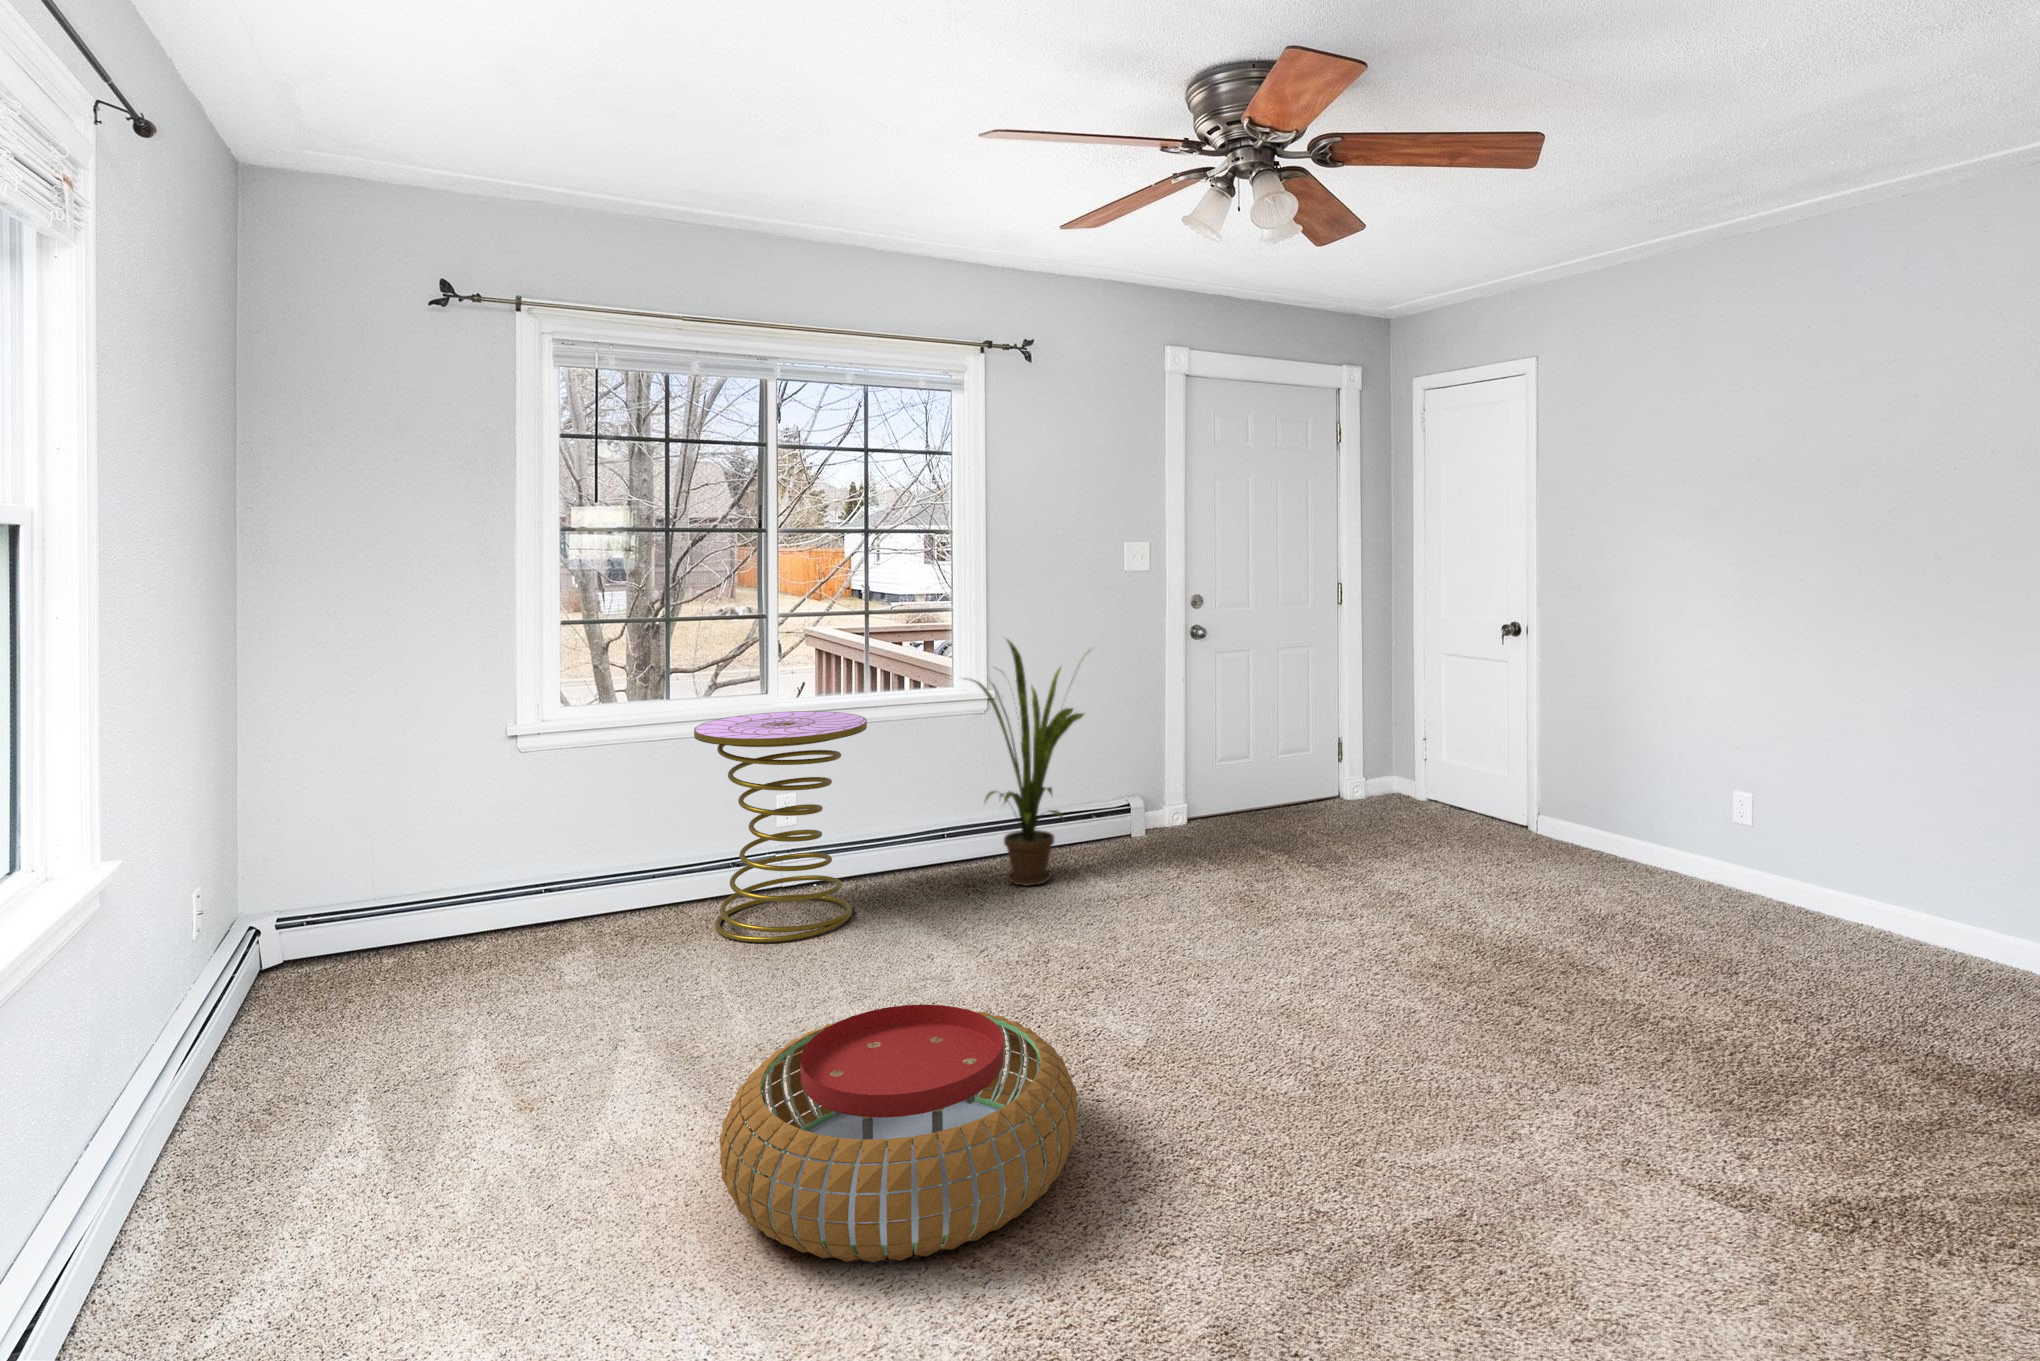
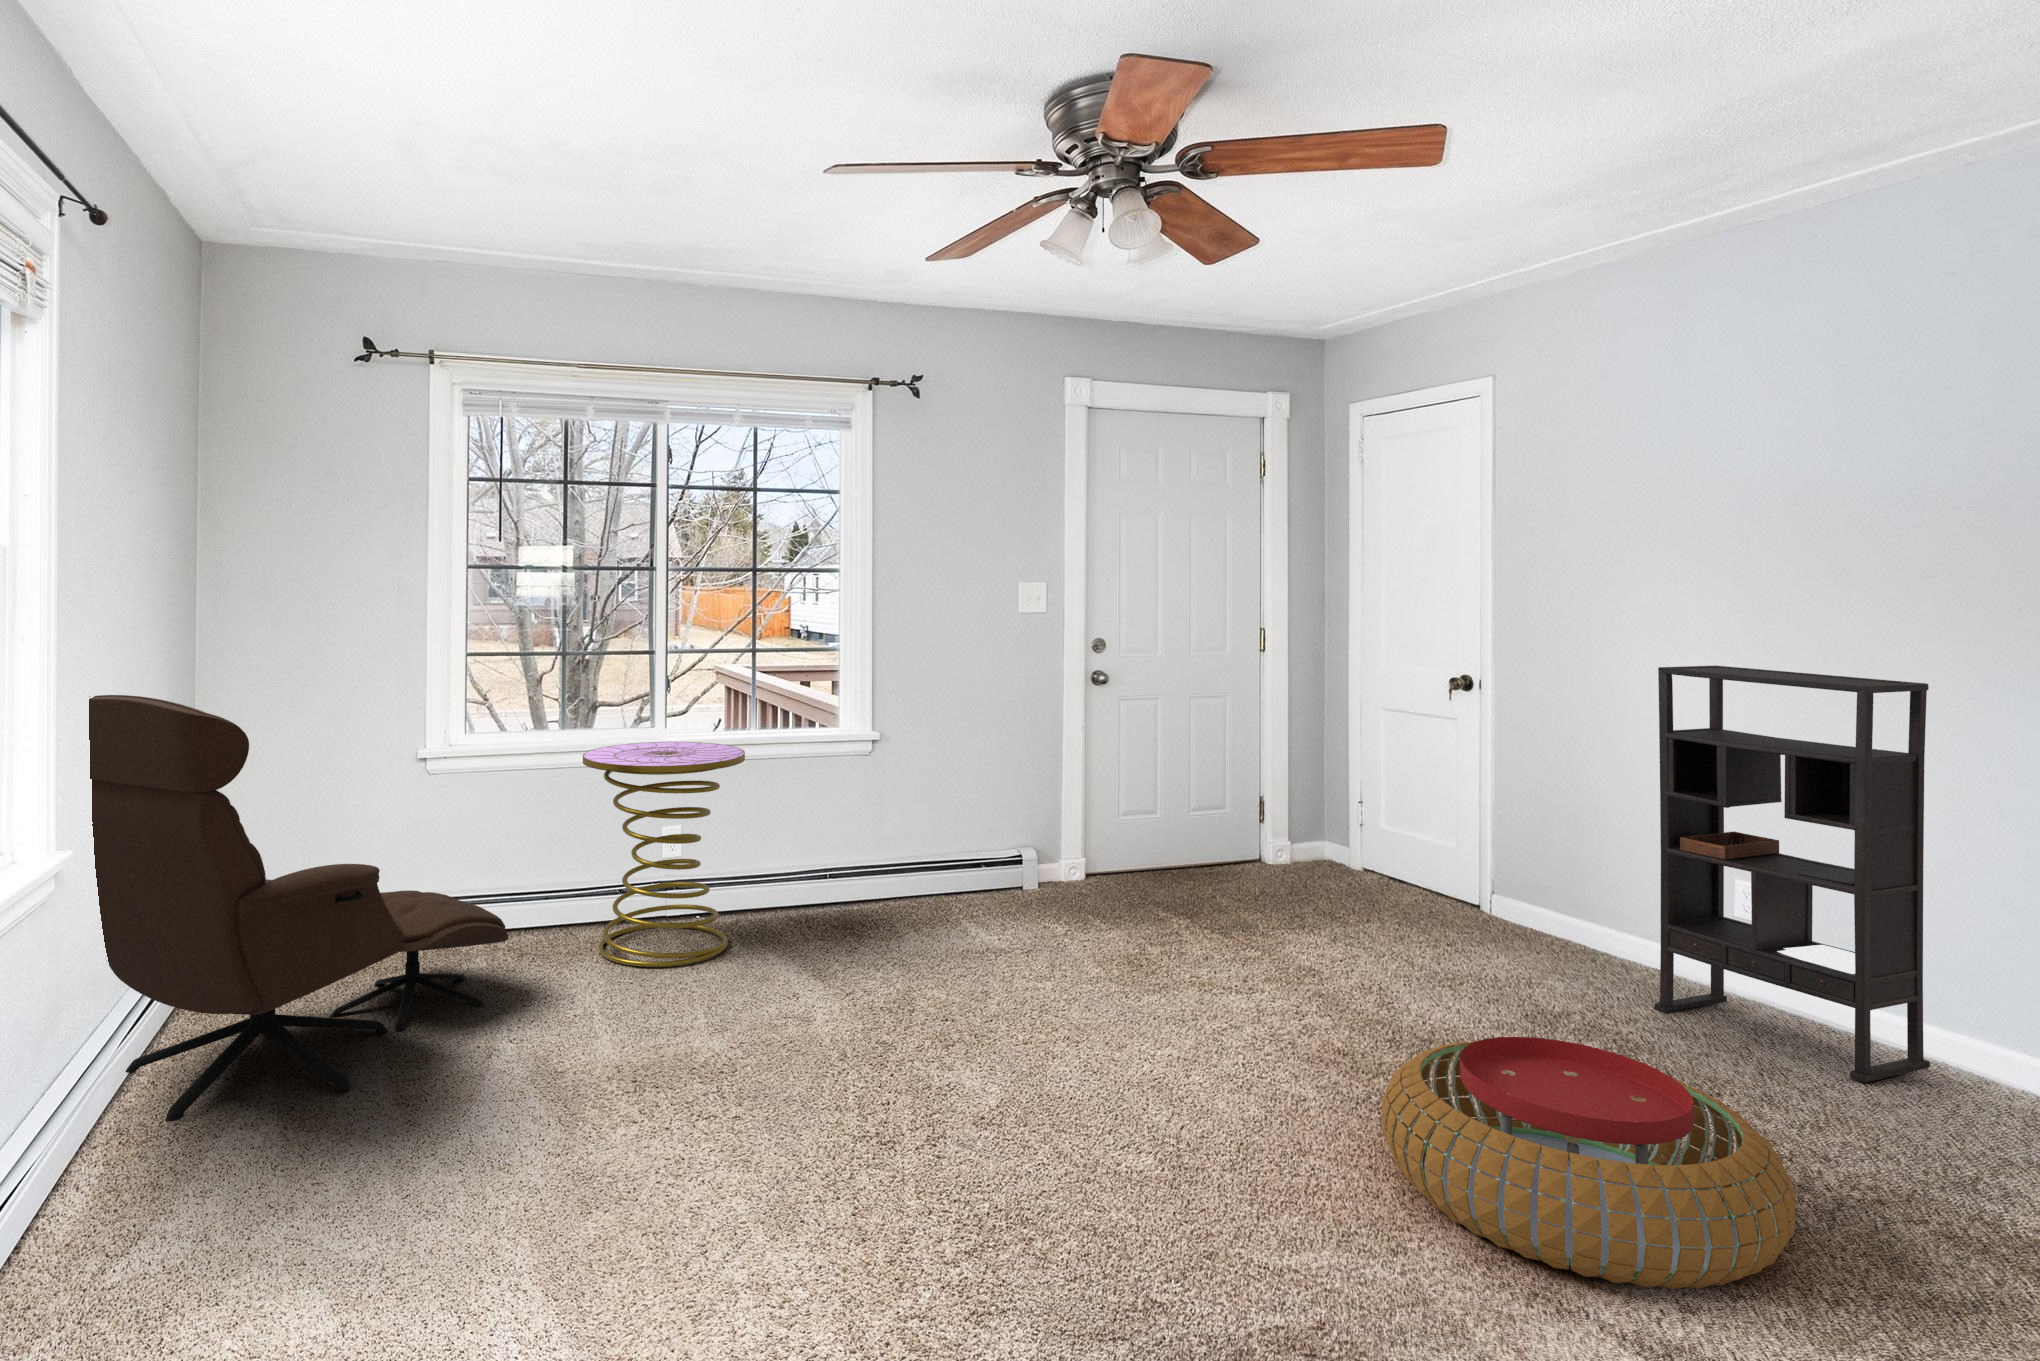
bookshelf: none [1677,611,1886,952] -> present [1654,666,1930,1083]
house plant: present [971,640,1090,886] -> none [836,675,976,931]
lounge chair: none [81,688,623,1162] -> present [89,695,508,1122]
pouf: present [720,1004,1078,1263] -> present [1382,1037,1796,1290]

